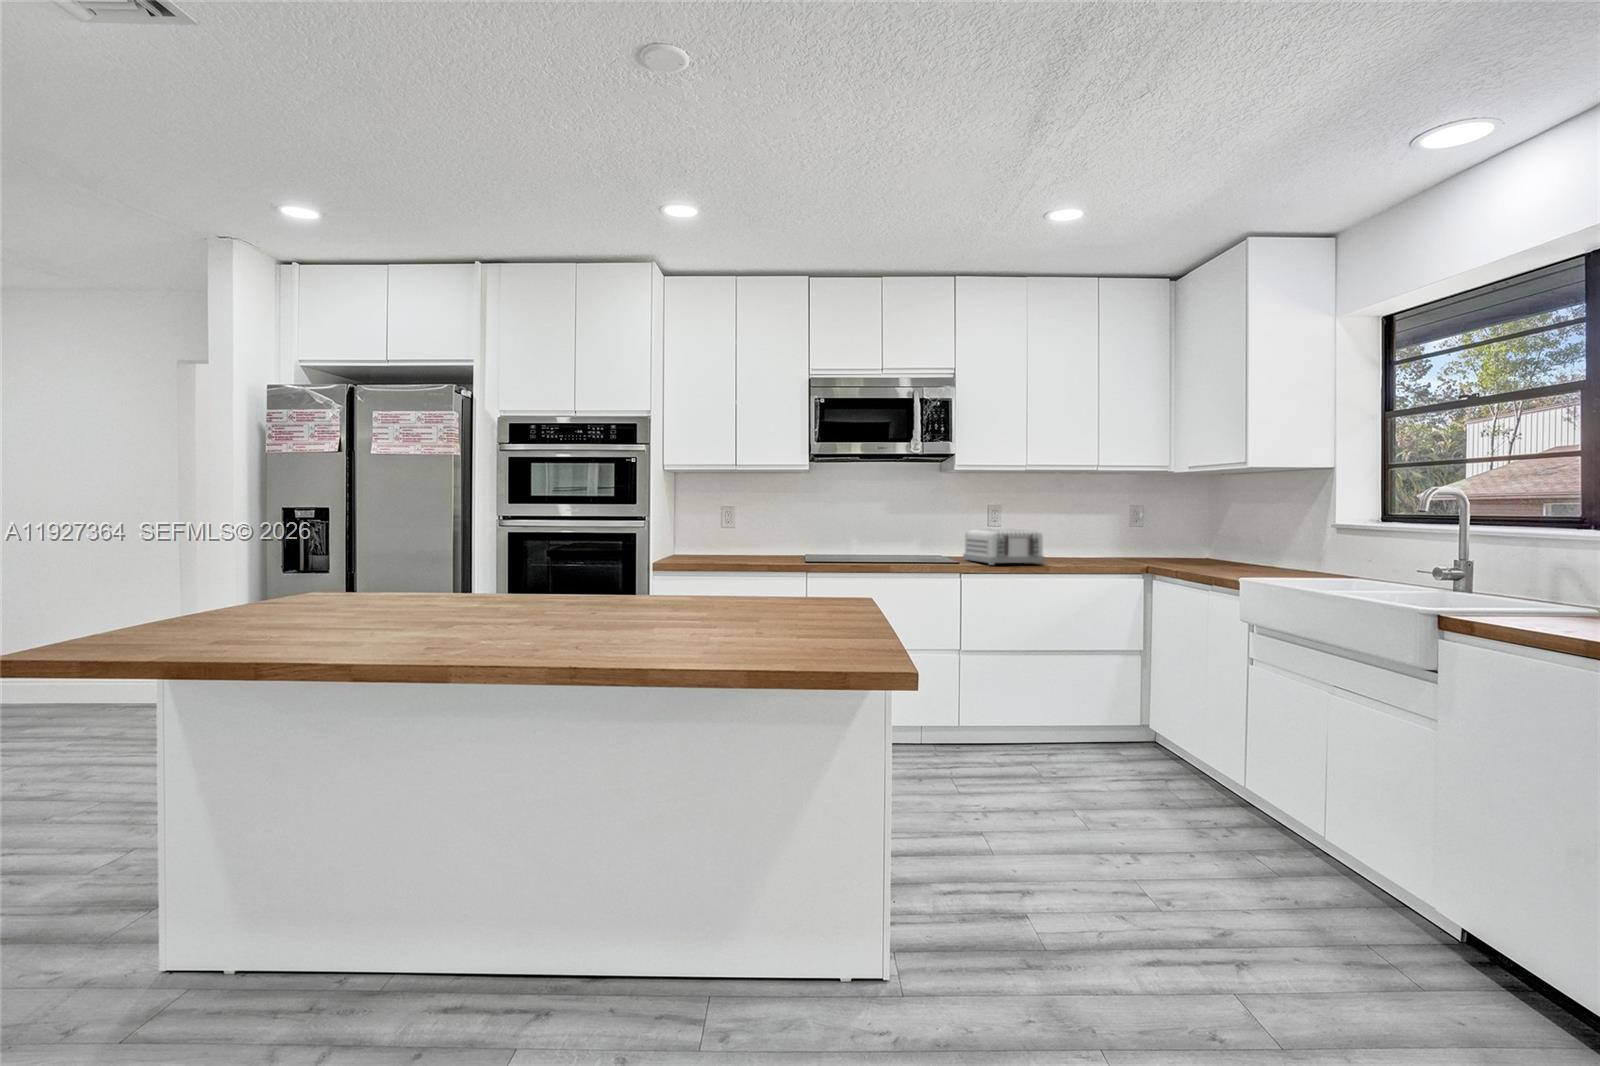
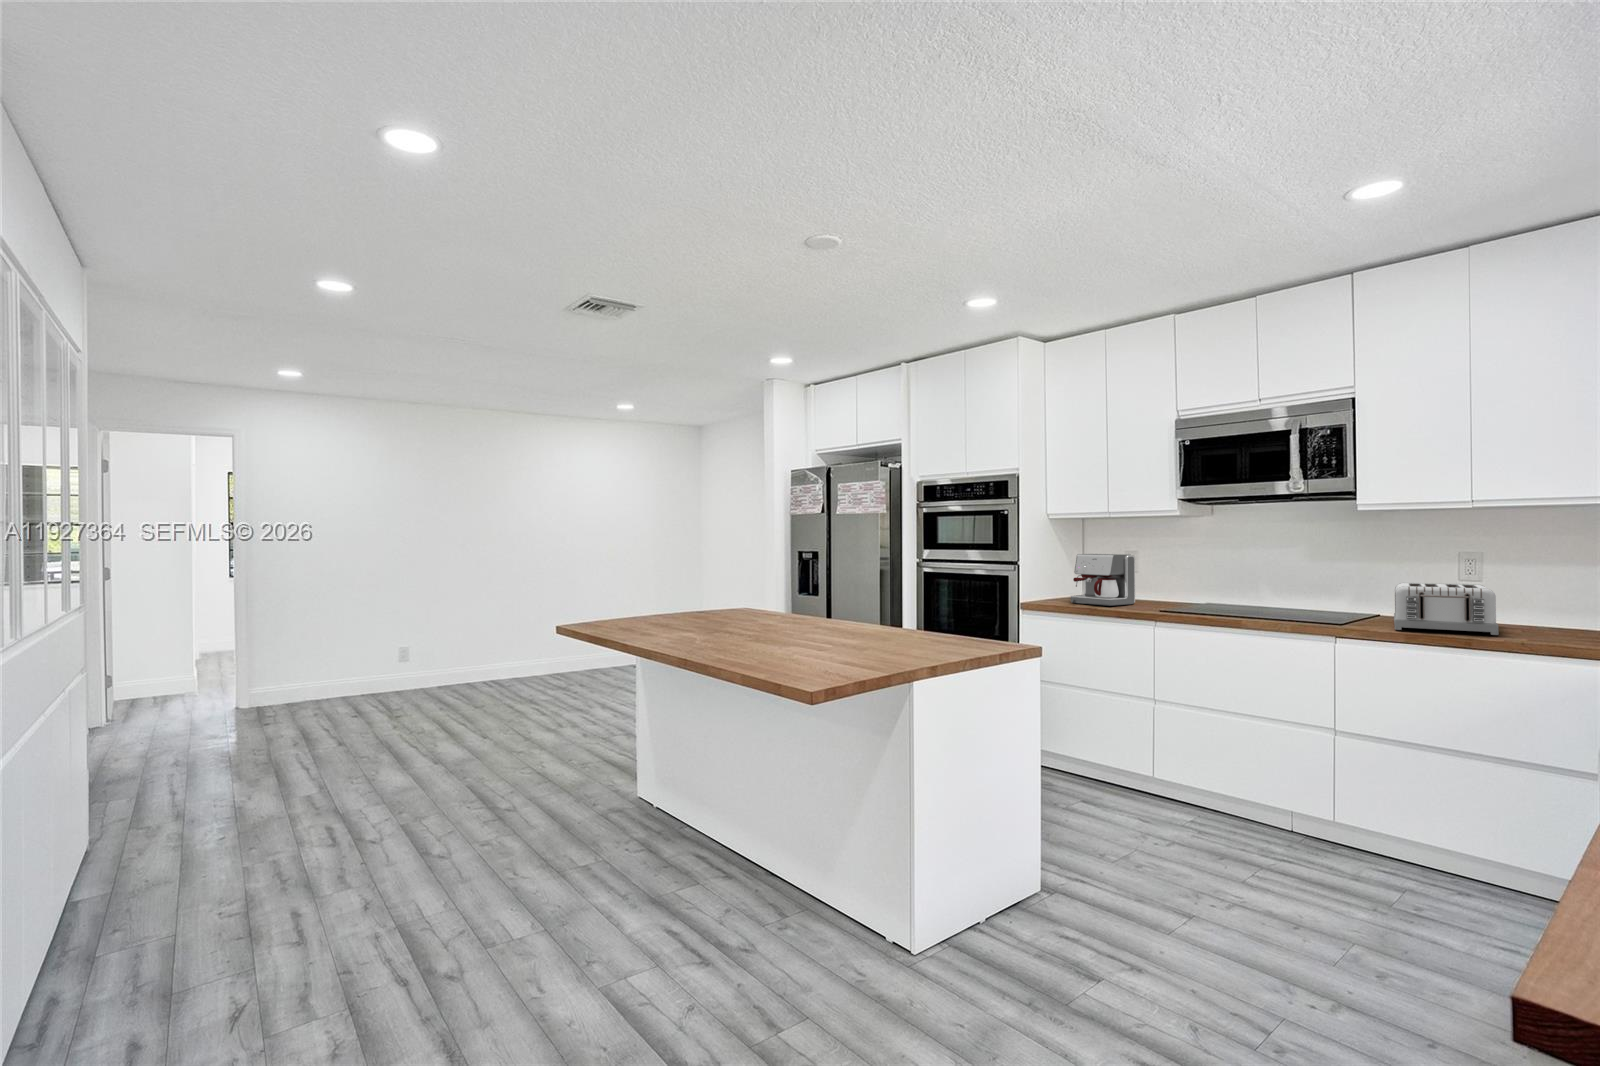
coffee maker: none [702,509,761,562] -> present [1071,554,1135,606]

